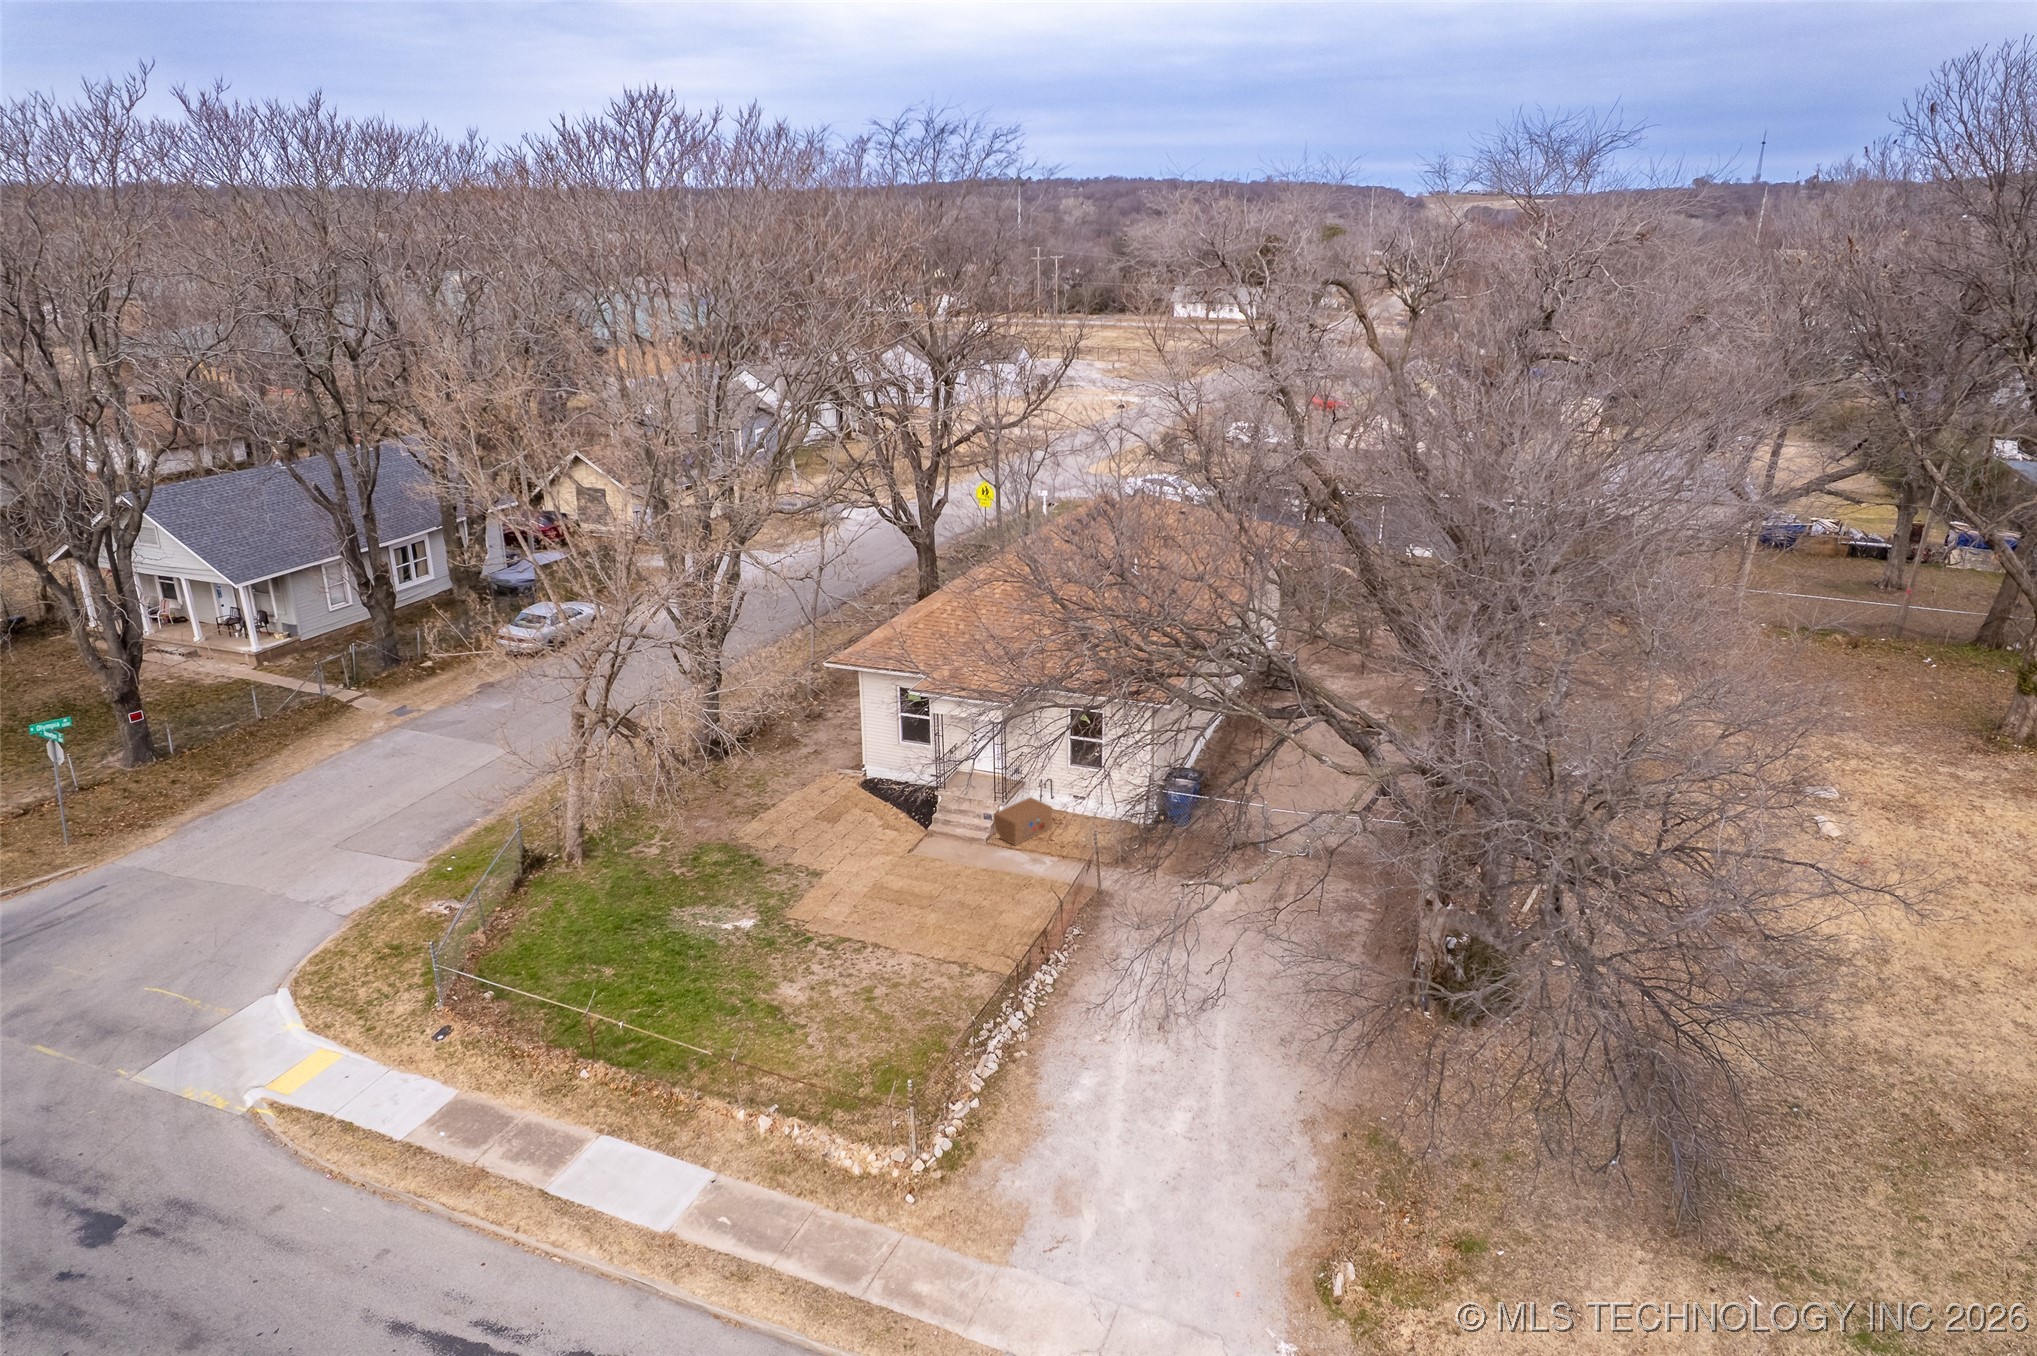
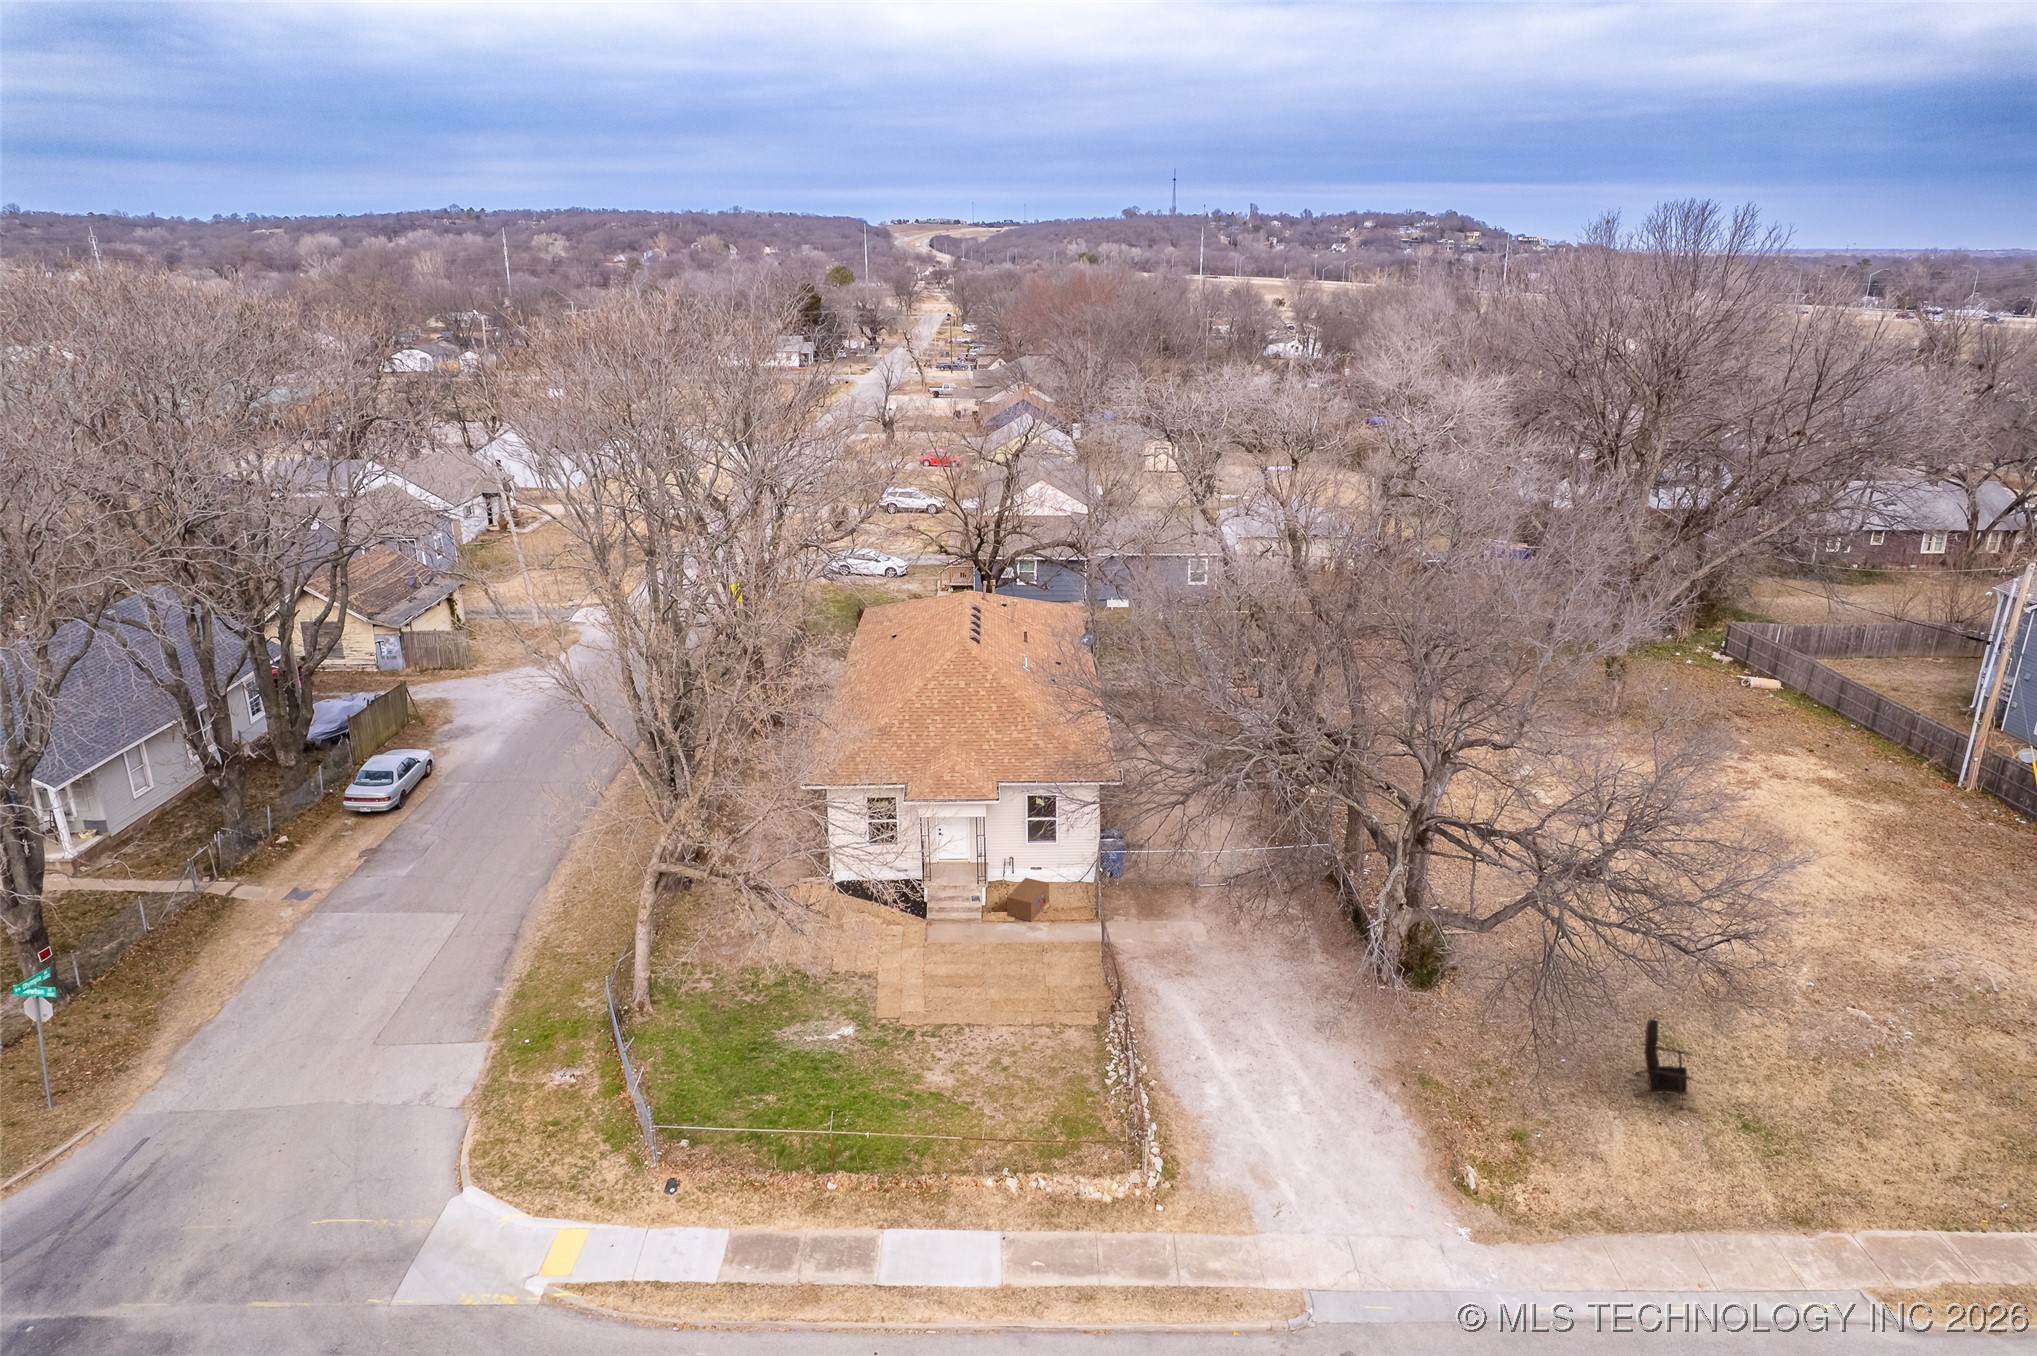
lounge chair: none [1690,1129,1804,1279] -> present [1635,1020,1692,1109]

